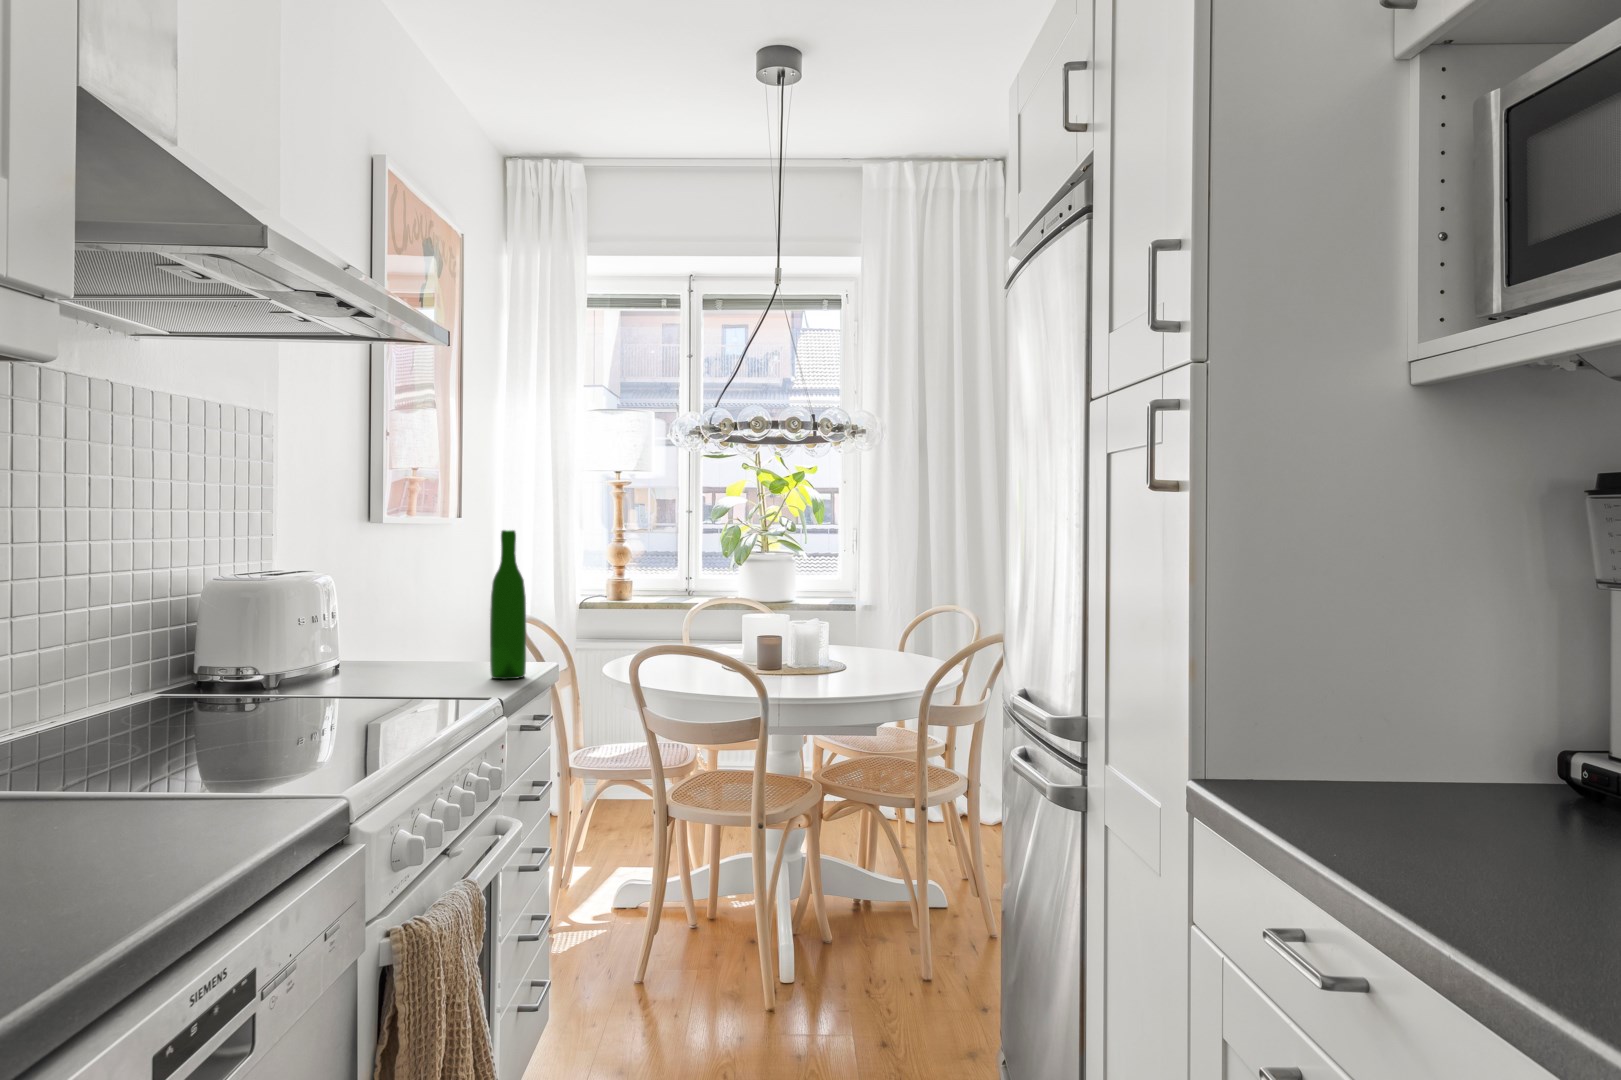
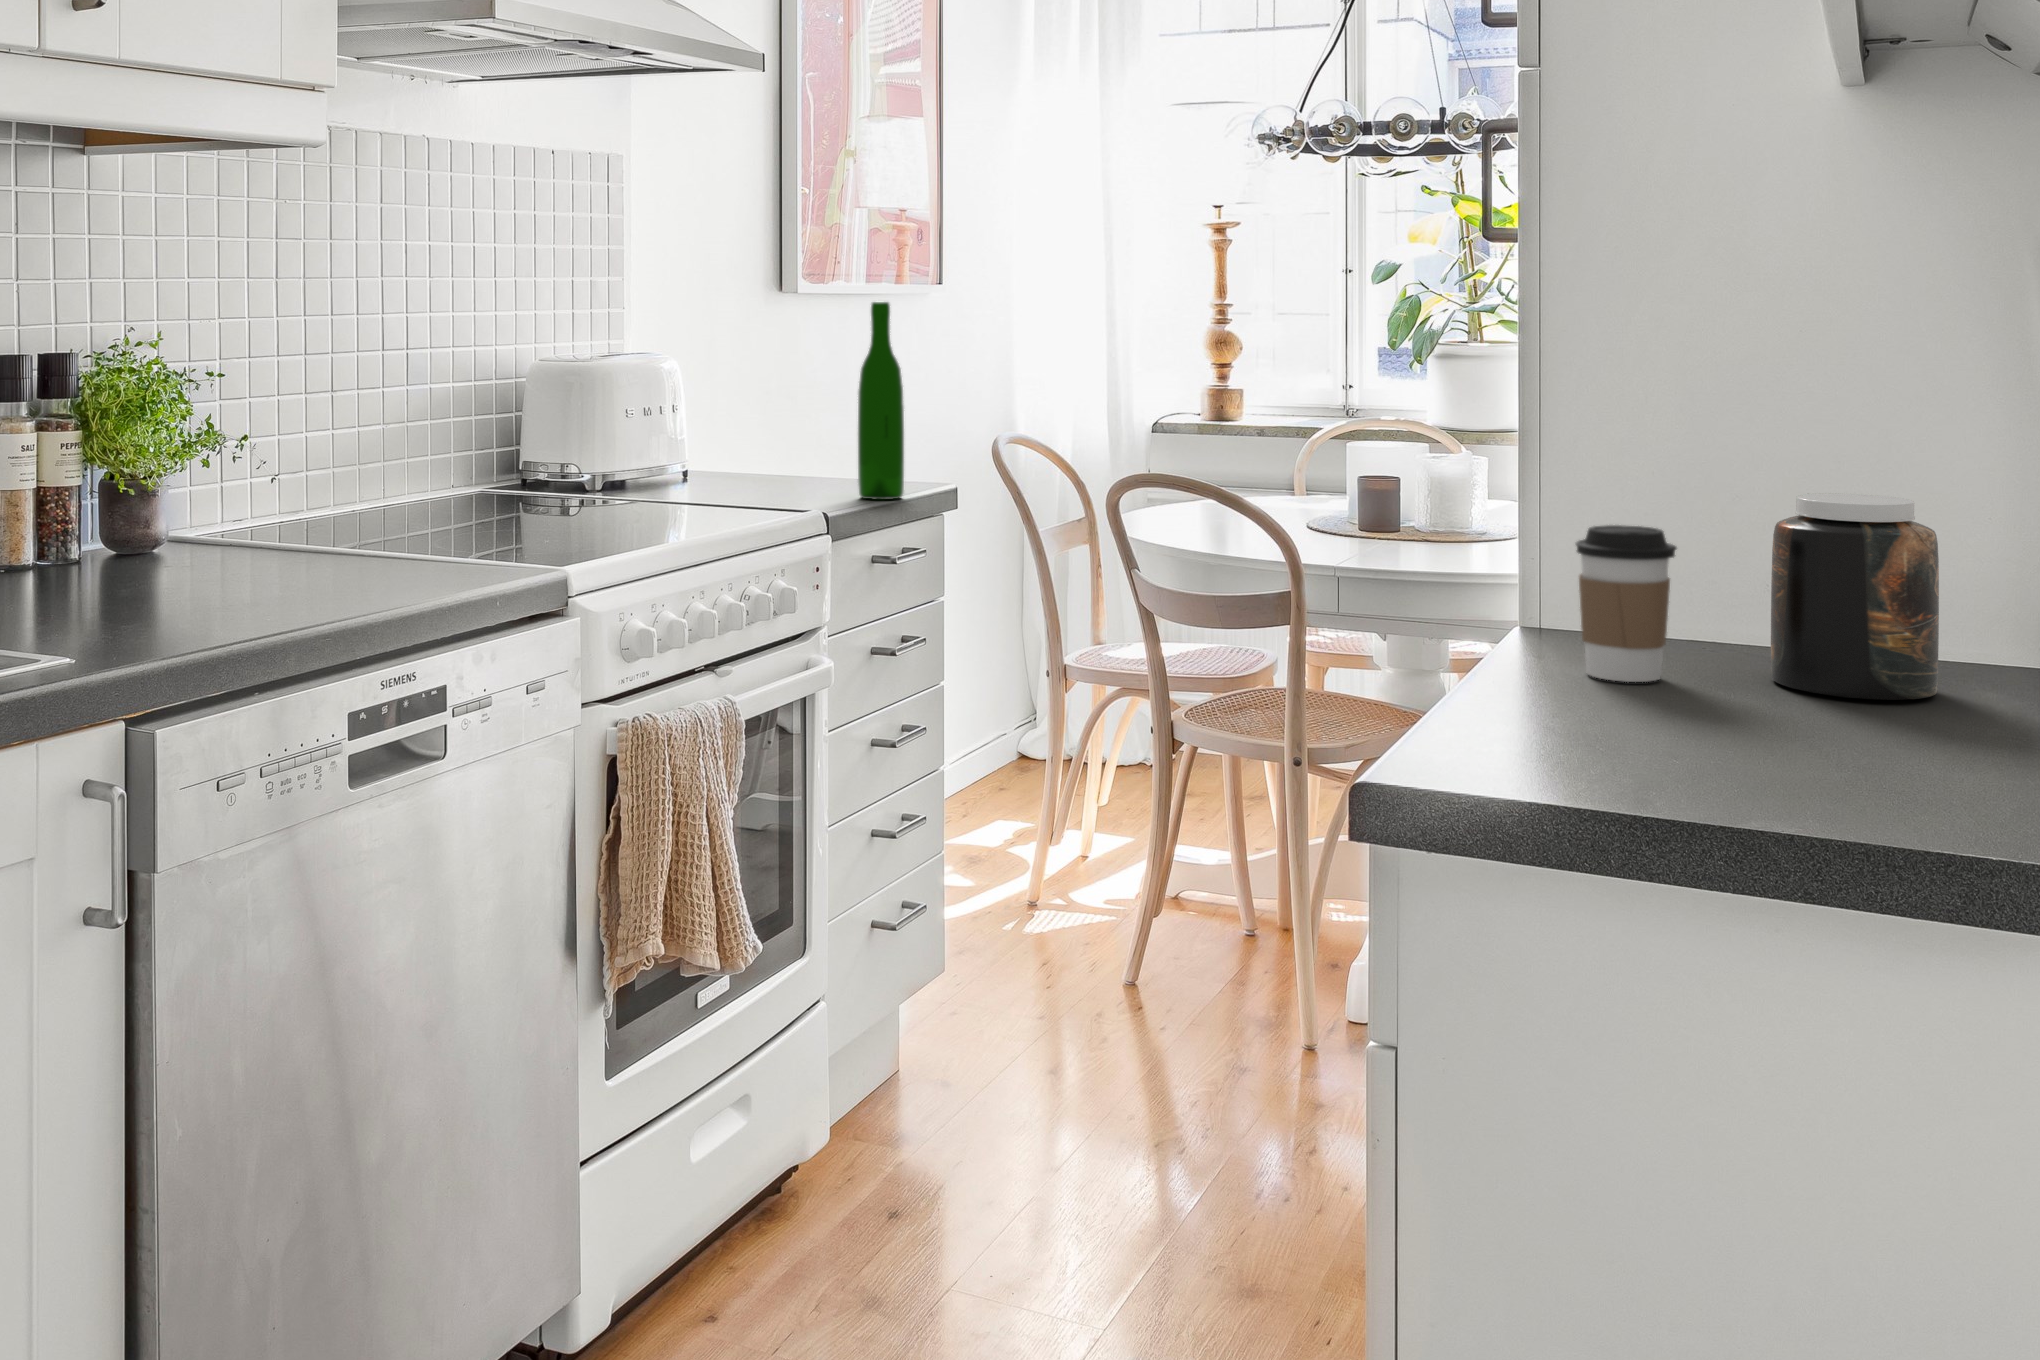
jar: none [1380,671,1504,819] -> present [1771,493,1939,700]
coffee cup: none [1282,703,1360,823] -> present [1576,525,1677,682]

